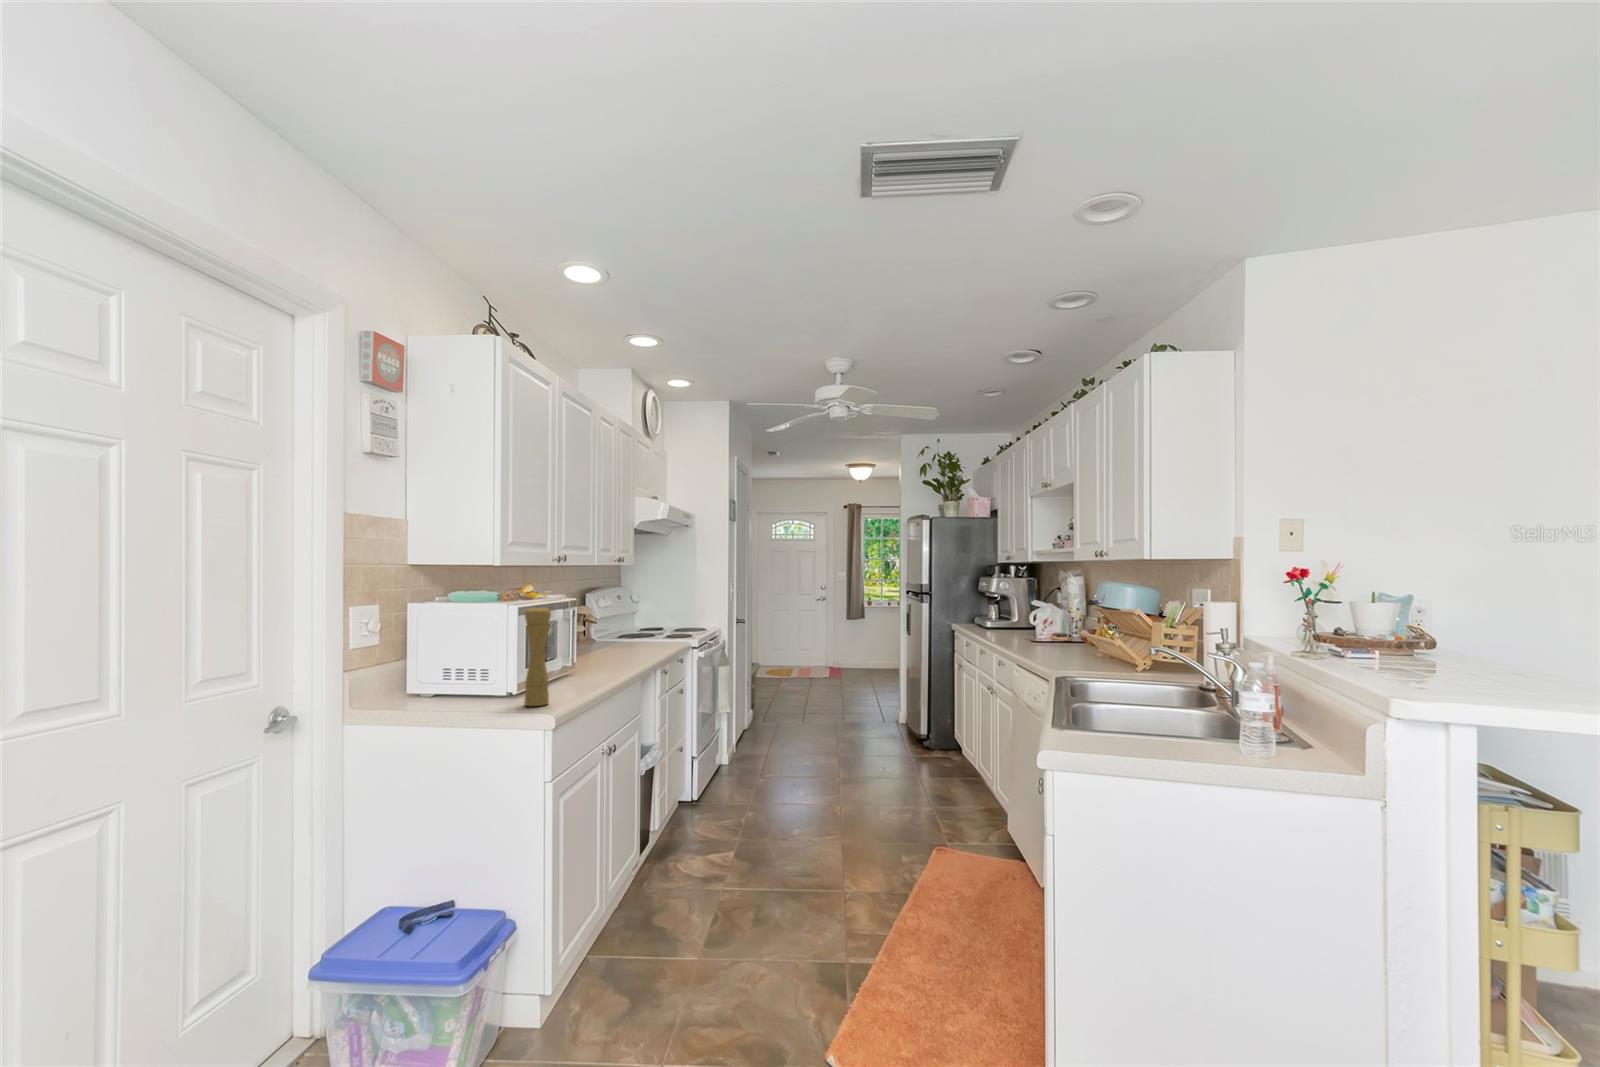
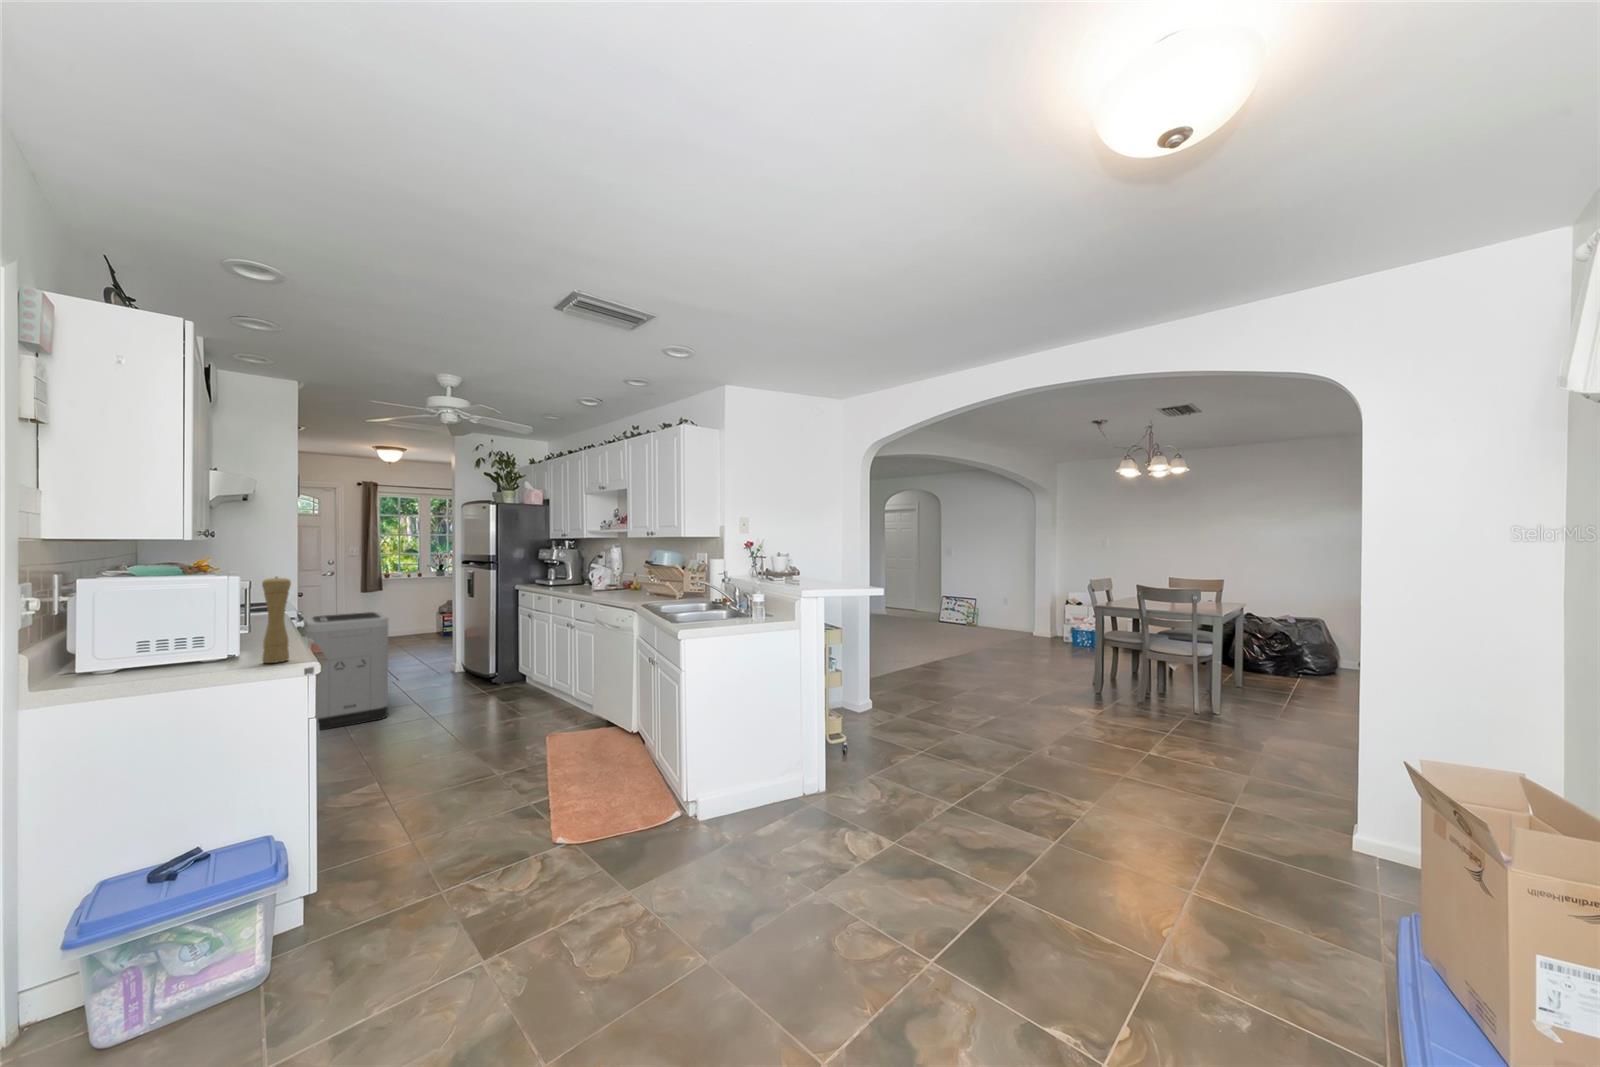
trash can: none [736,643,808,767] -> present [304,612,388,730]

